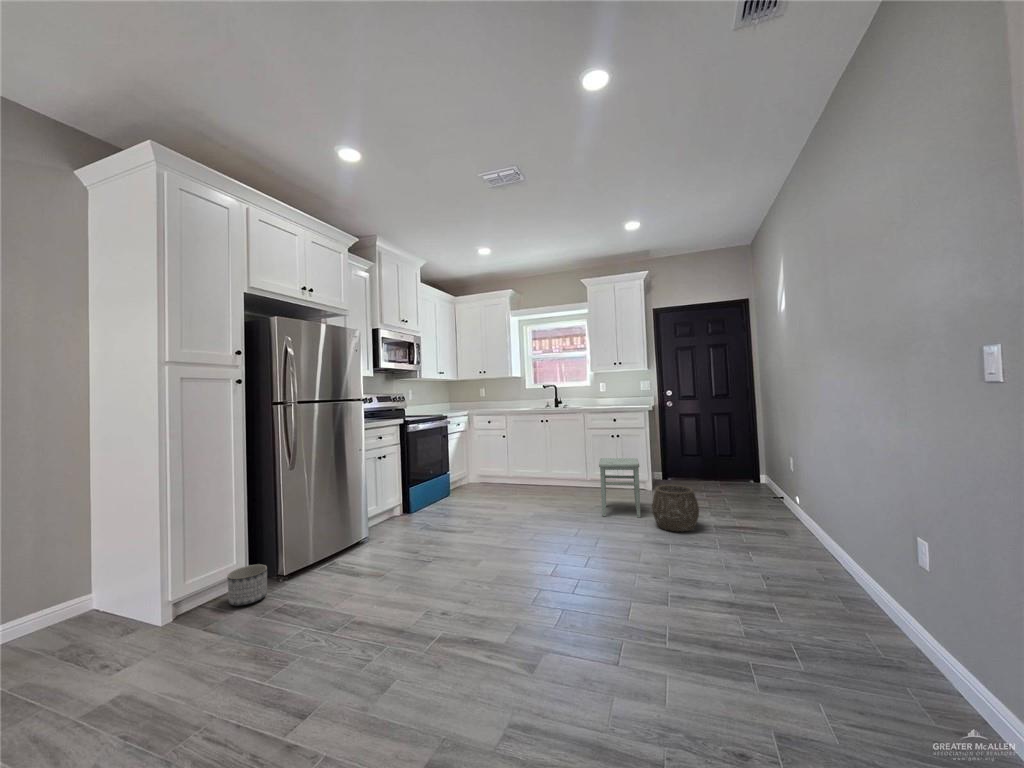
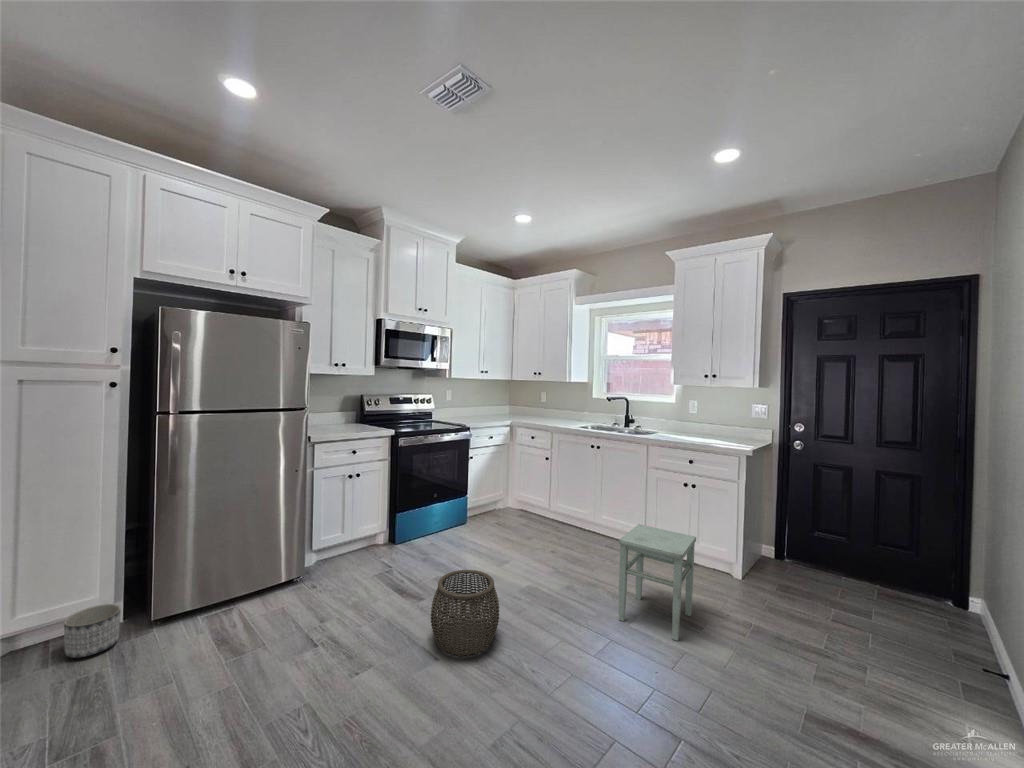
woven basket: present [652,485,699,532] -> present [431,570,500,657]

